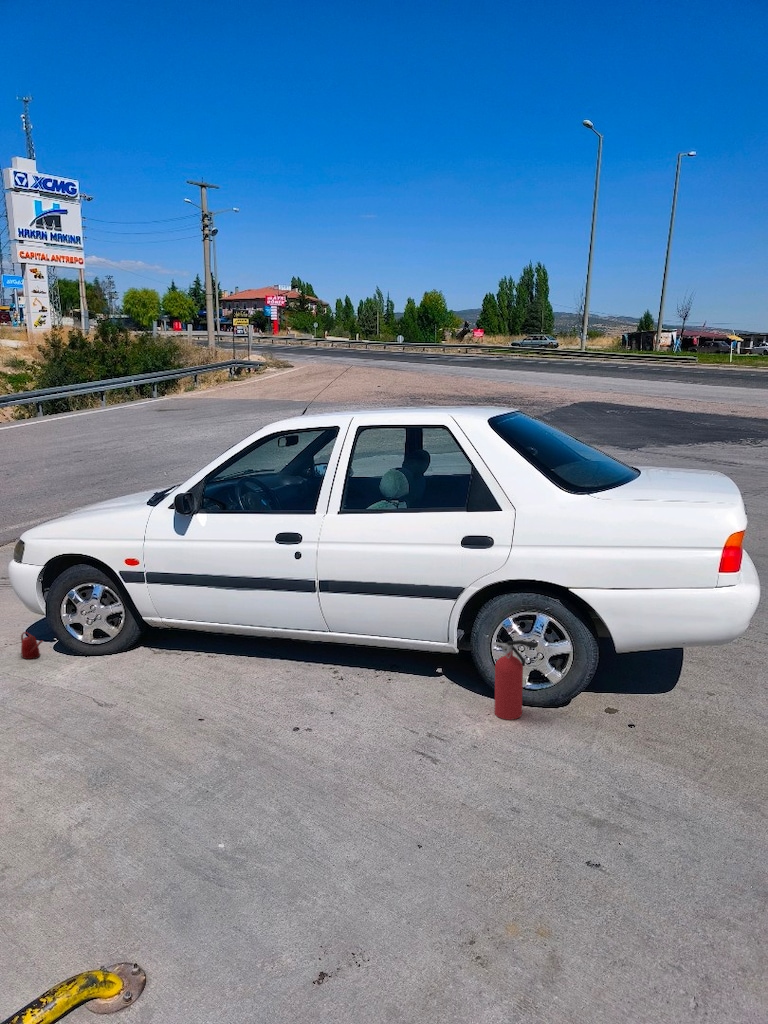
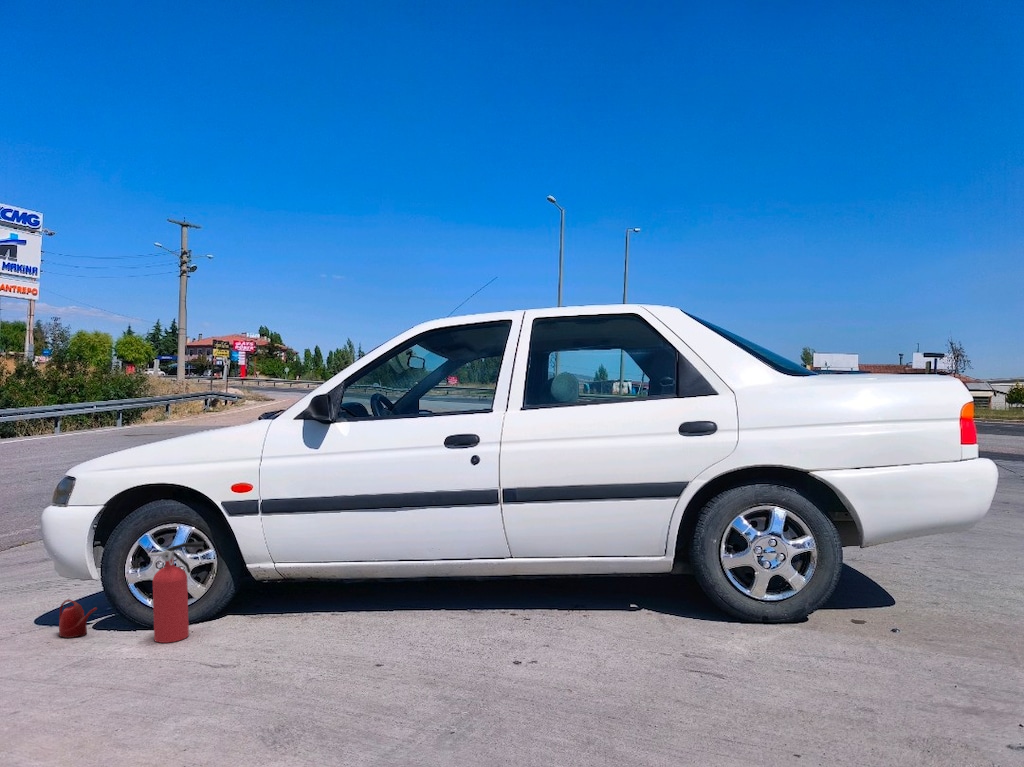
fire extinguisher: present [493,640,538,720] -> present [148,542,204,643]

